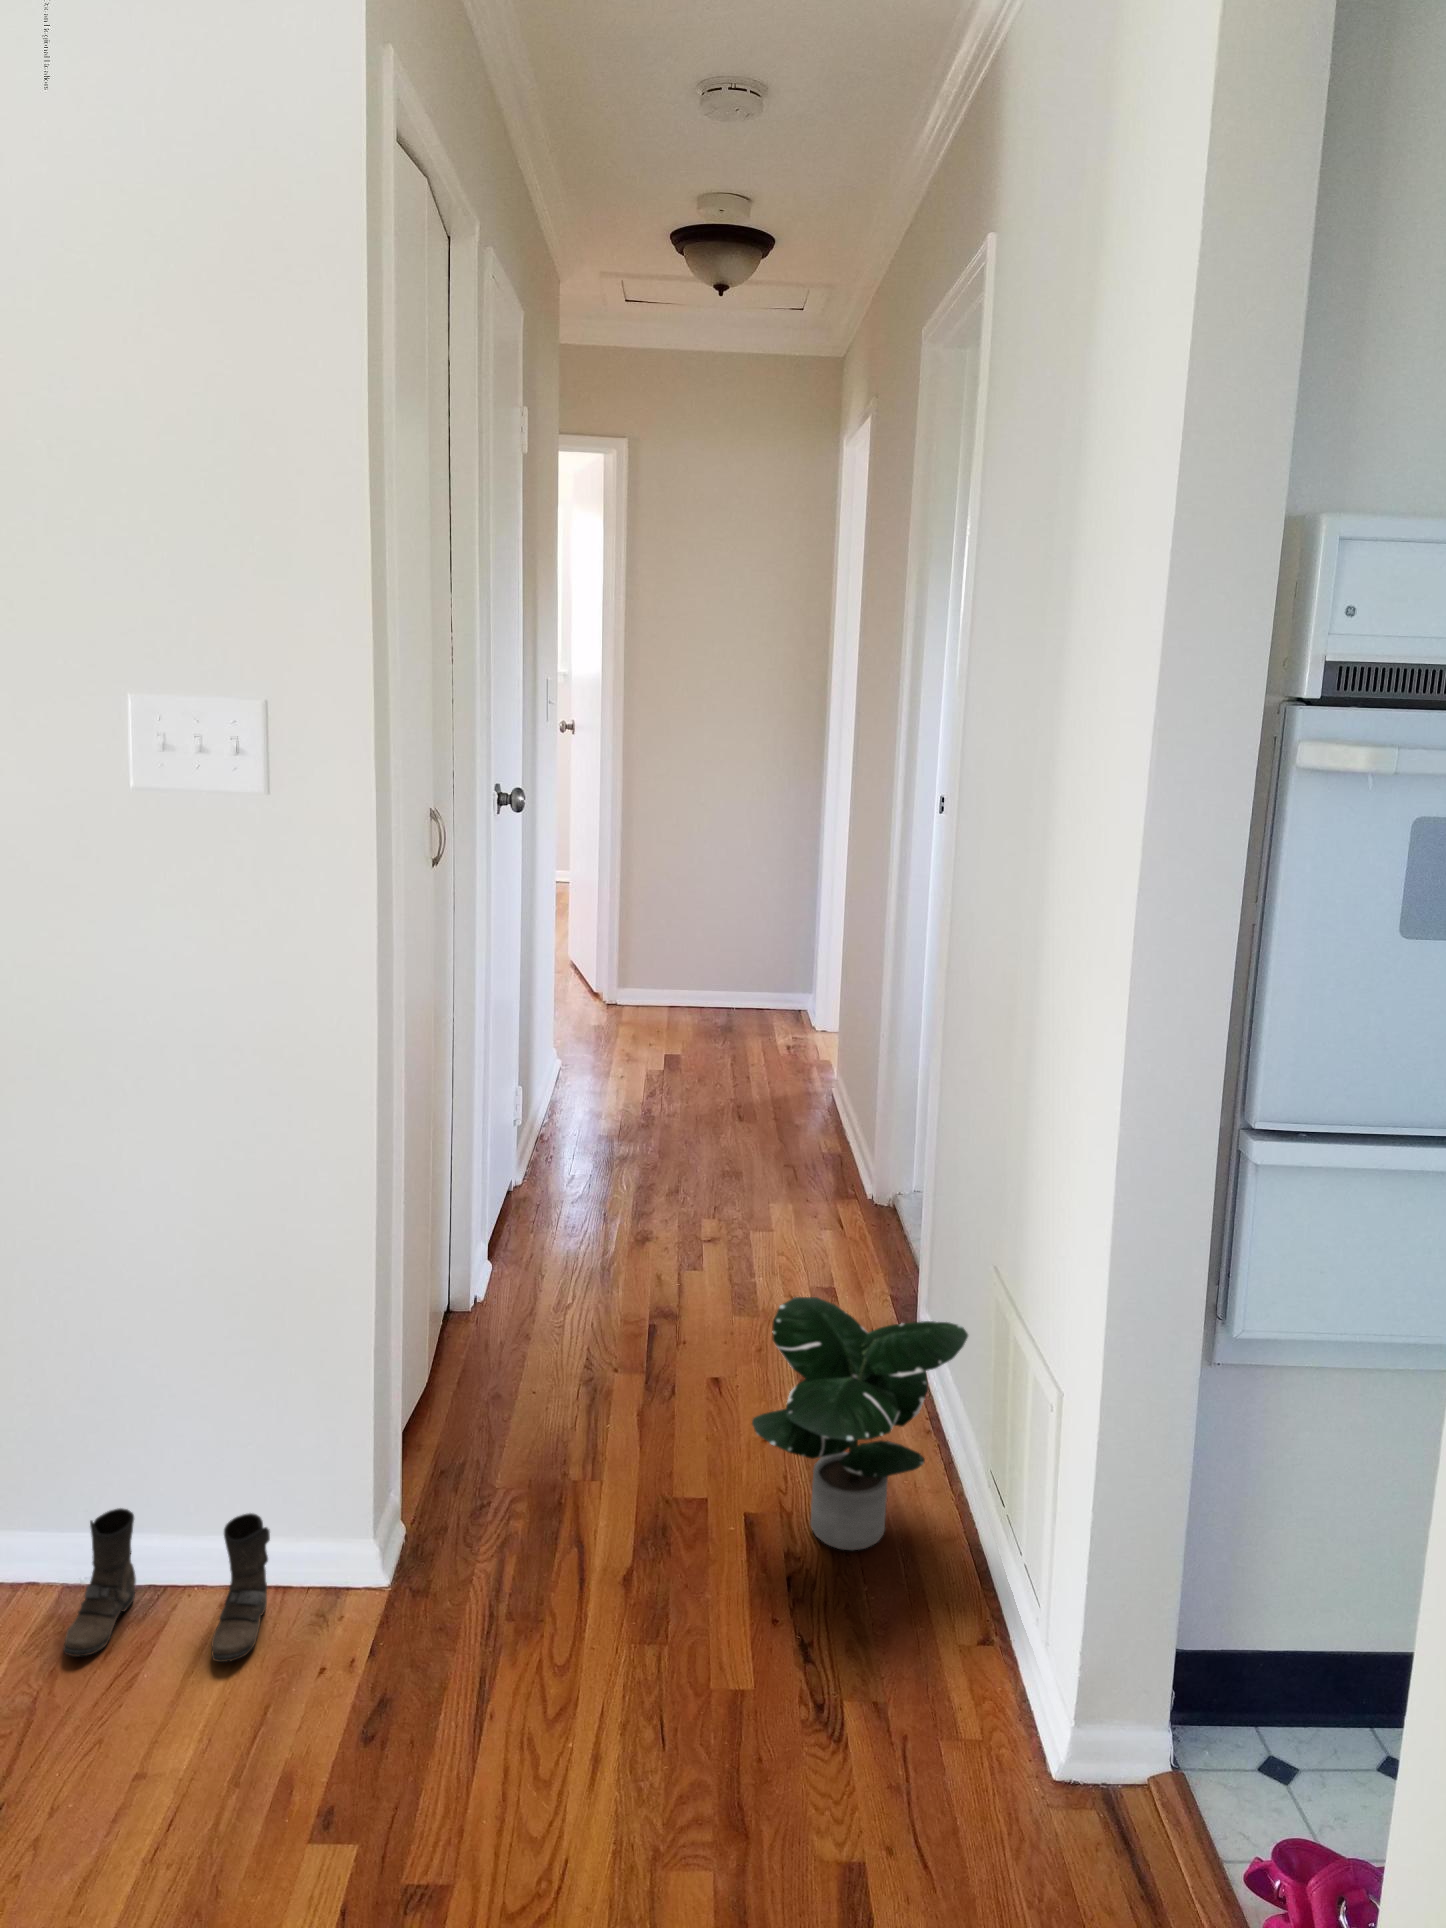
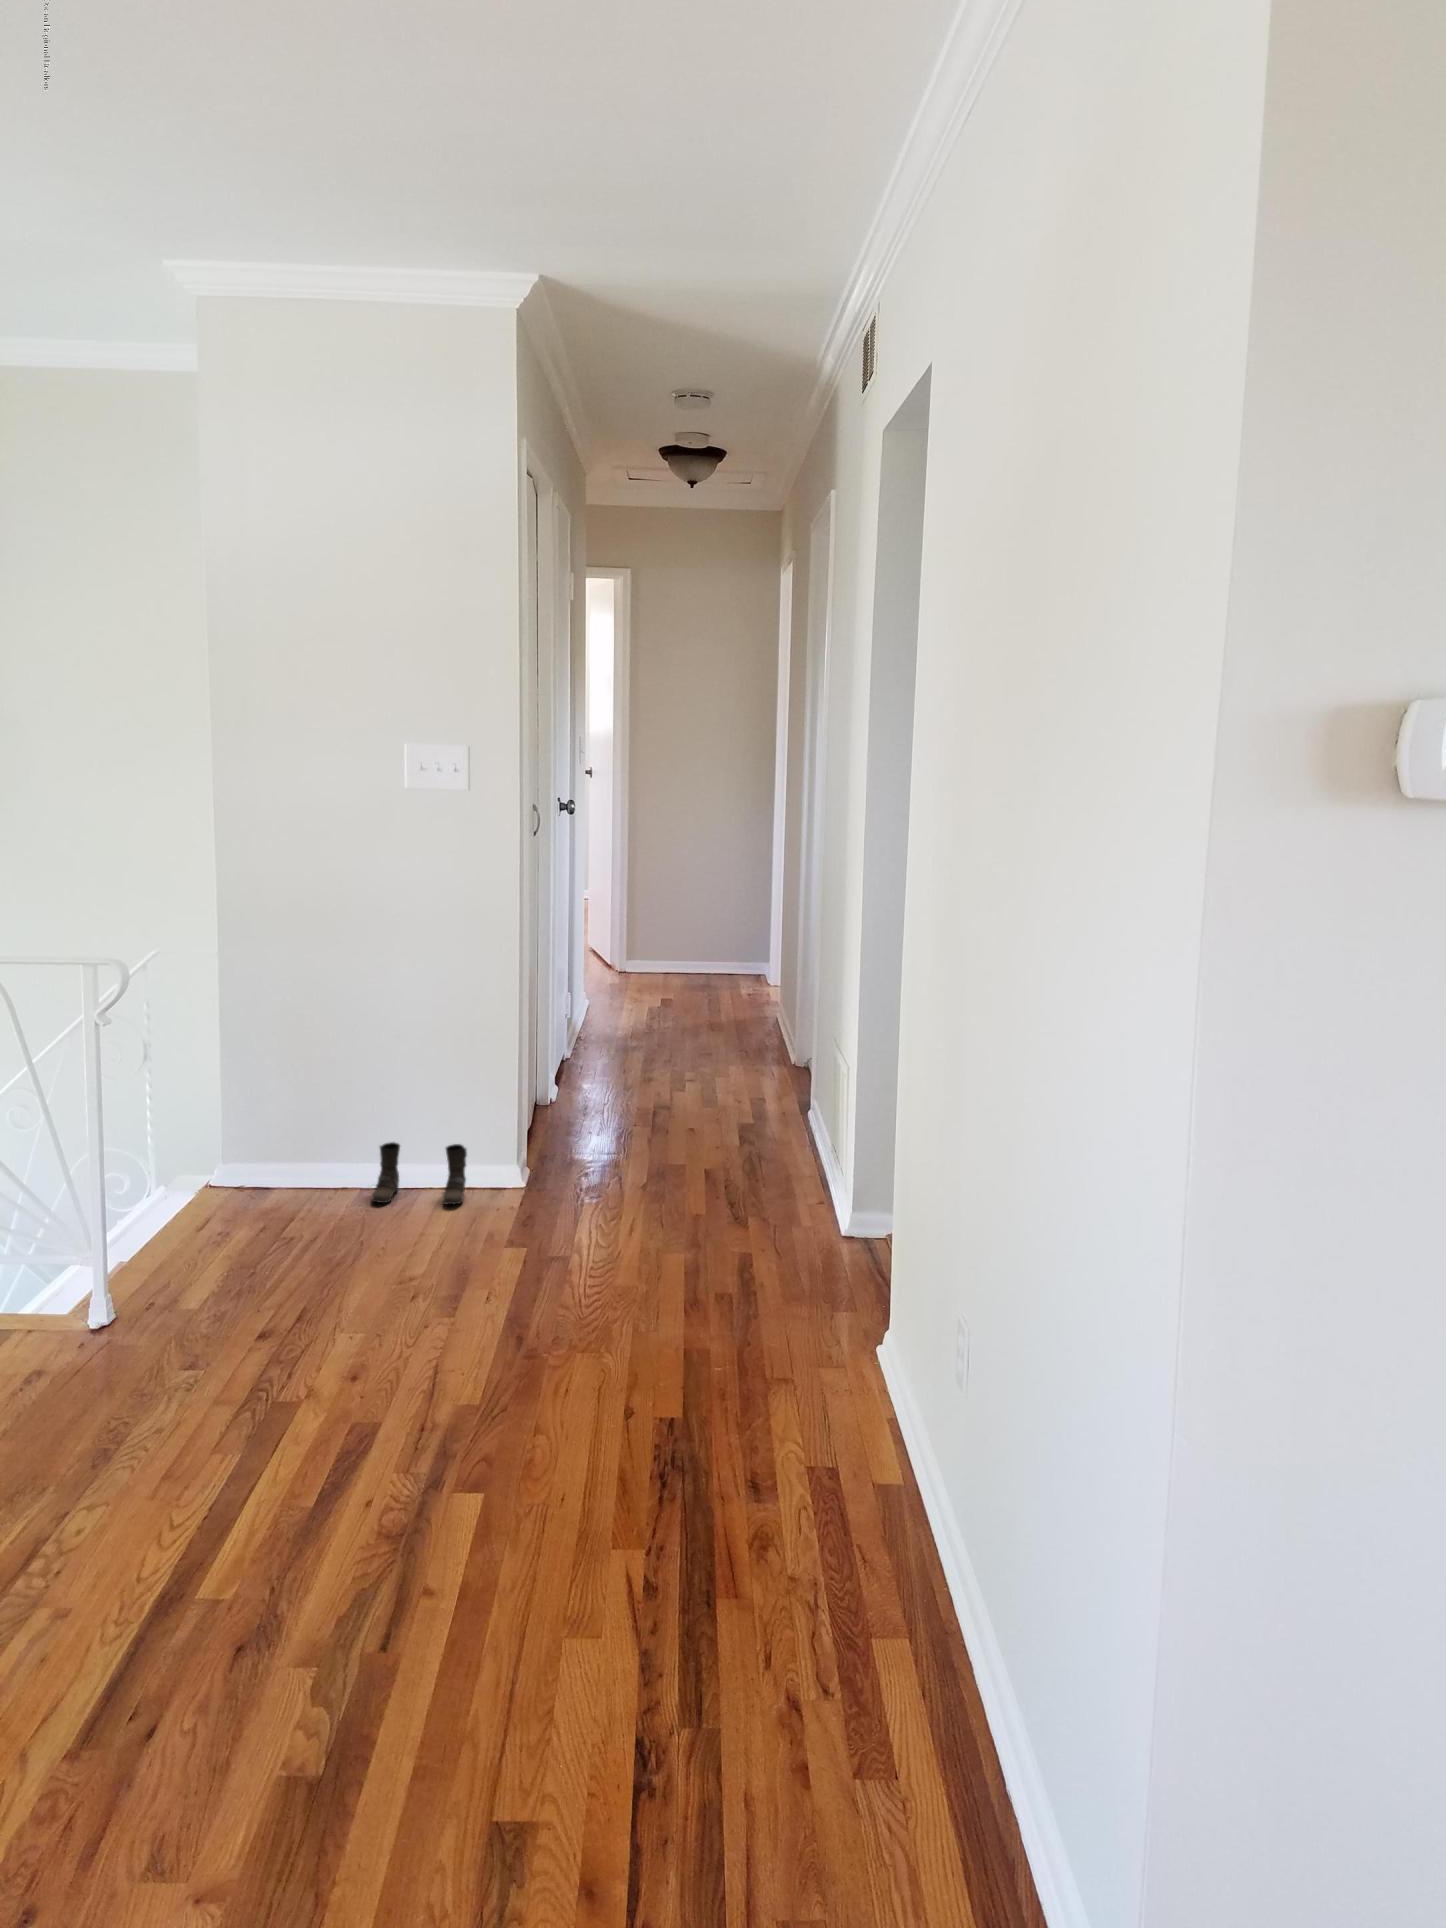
potted plant: present [752,1297,968,1550] -> none [707,1058,819,1181]

